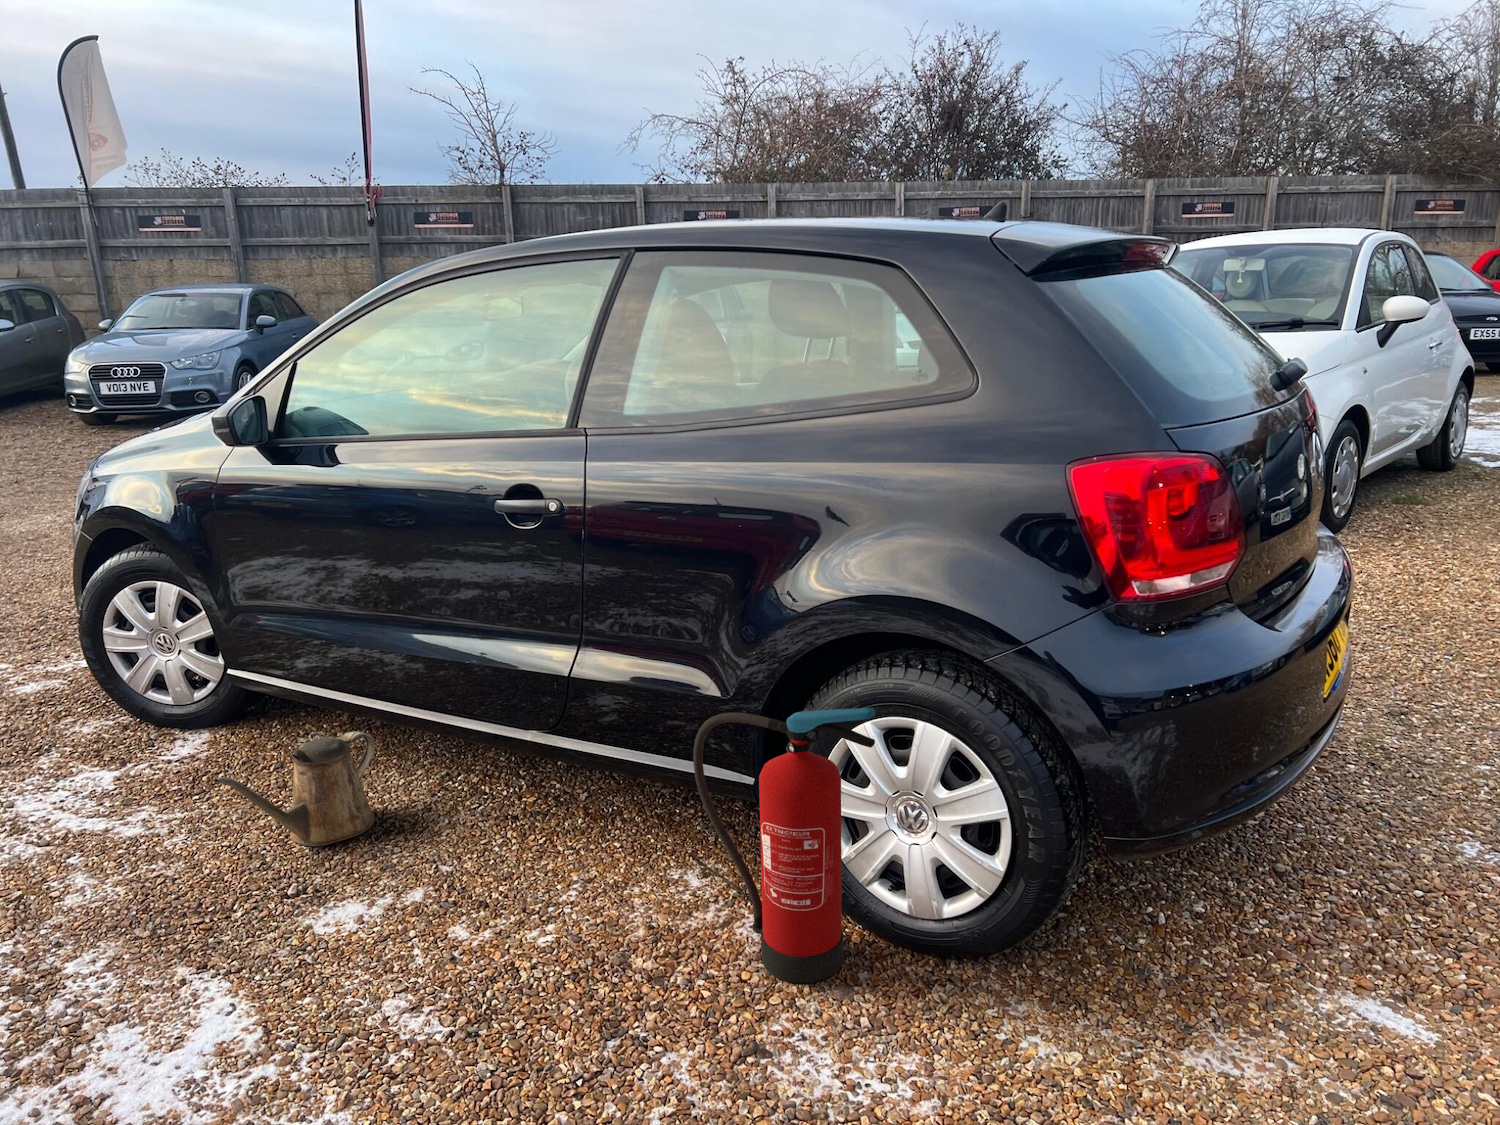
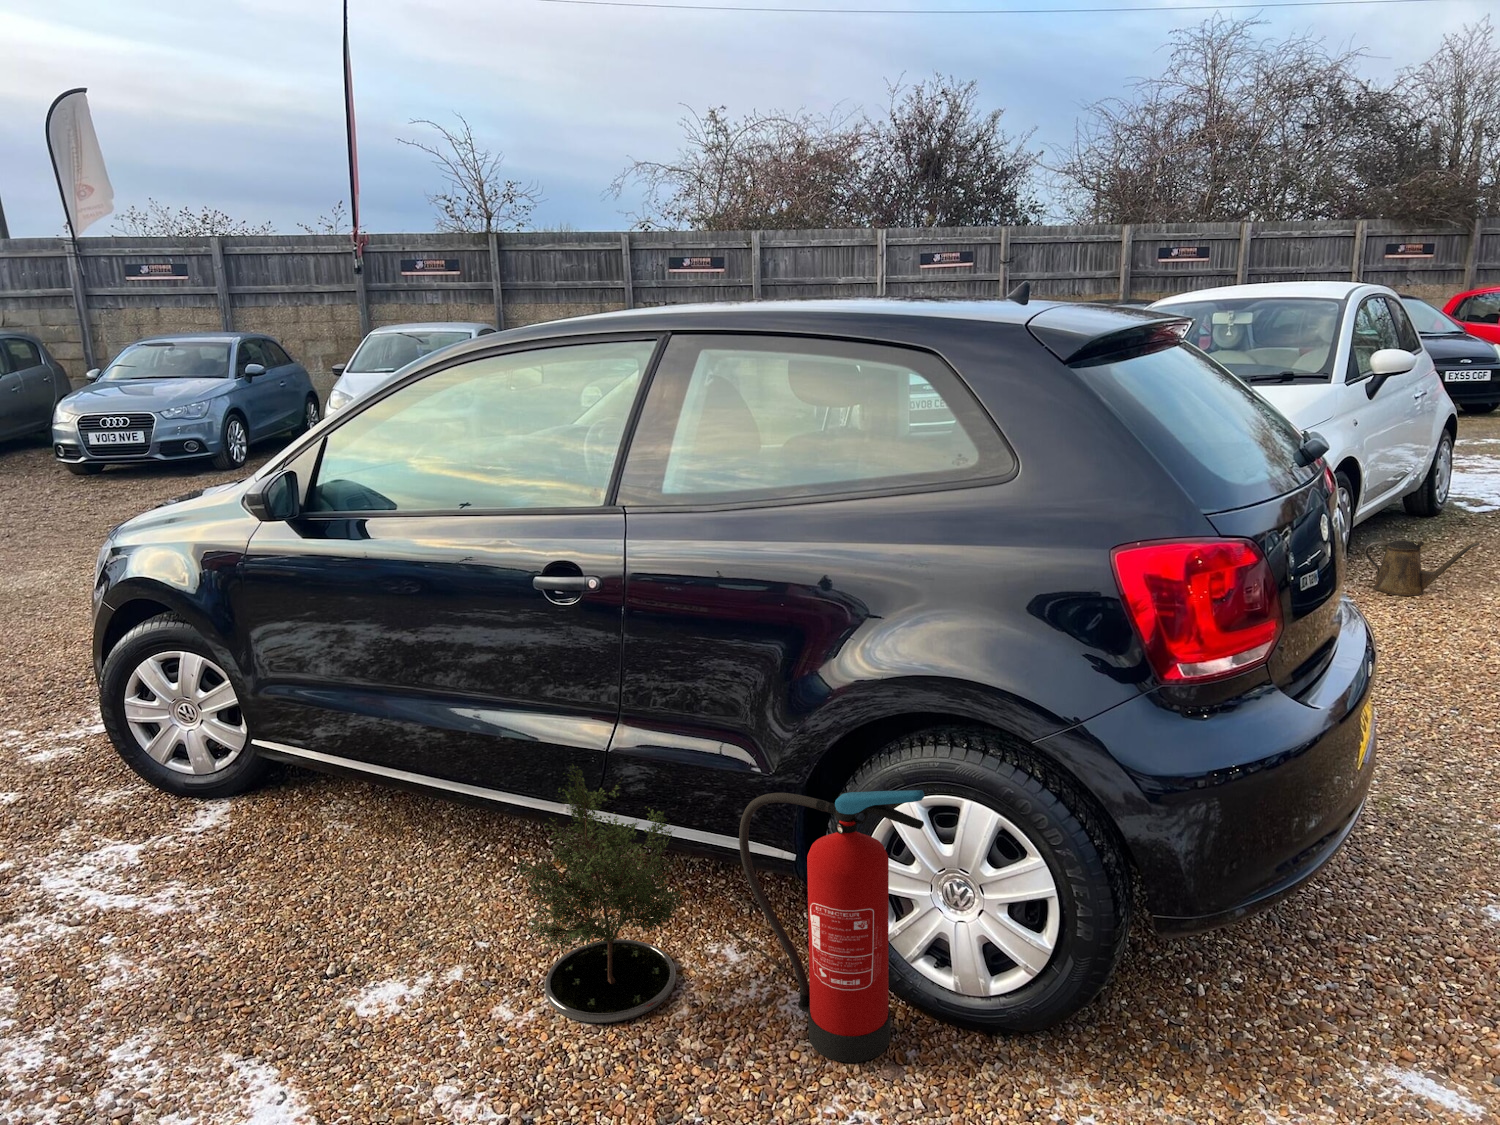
potted tree: none [465,683,644,943] -> present [514,765,685,1023]
watering can: present [214,732,375,846] -> present [1365,540,1479,596]

